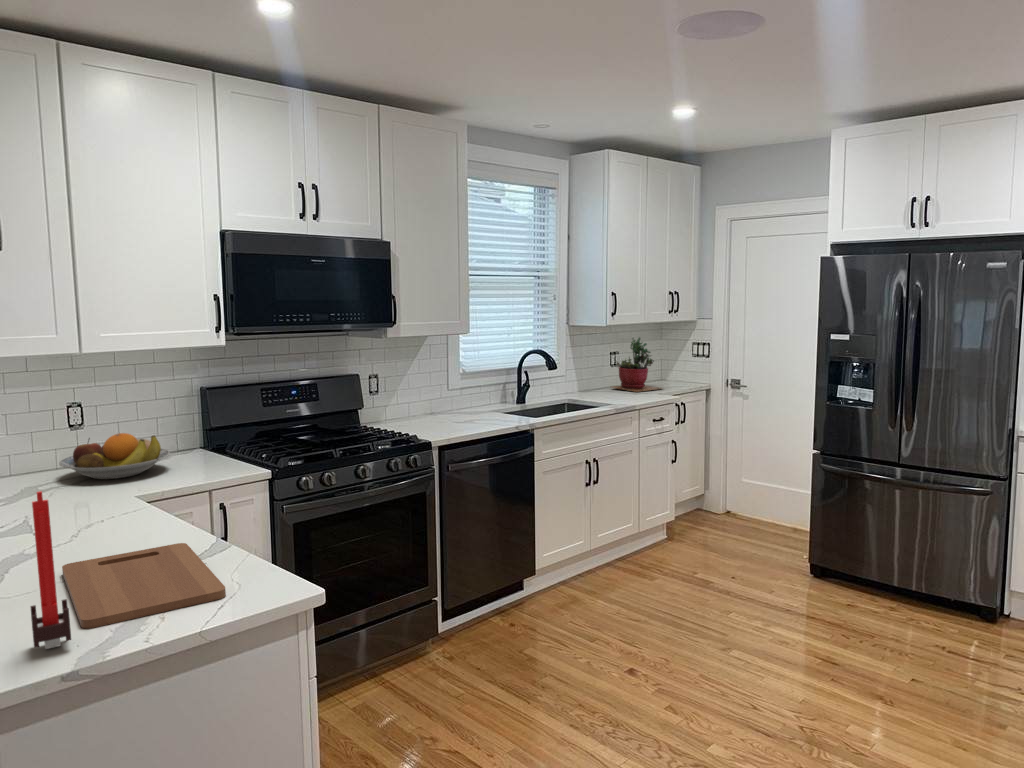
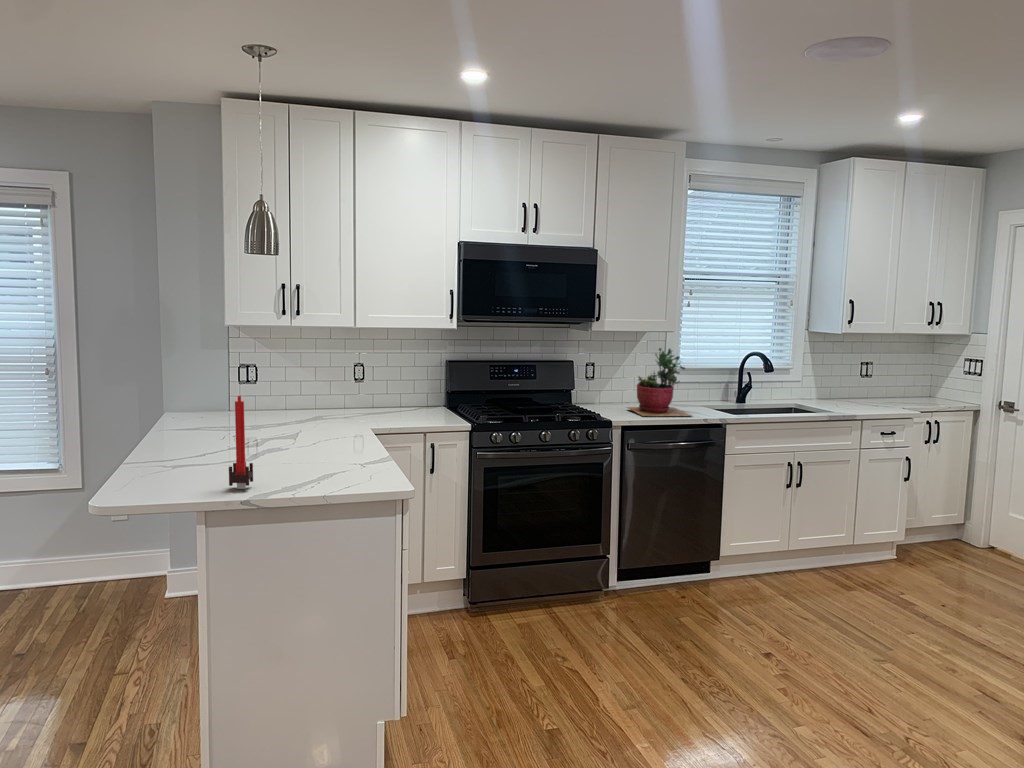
succulent plant: present [613,337,662,392] -> present [627,348,692,416]
fruit bowl: present [59,433,169,479] -> none [337,386,409,418]
cutting board: present [62,543,226,629] -> none [264,453,358,485]

